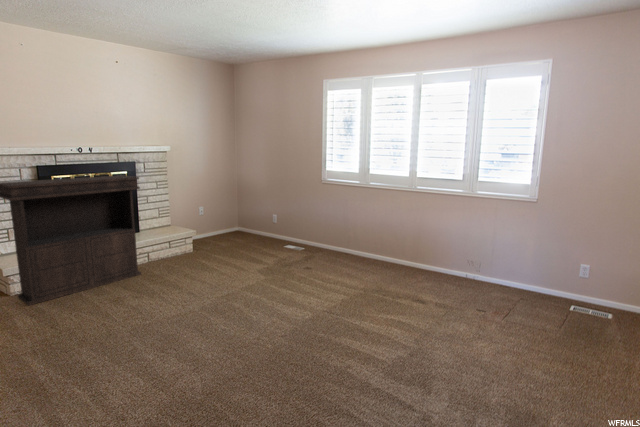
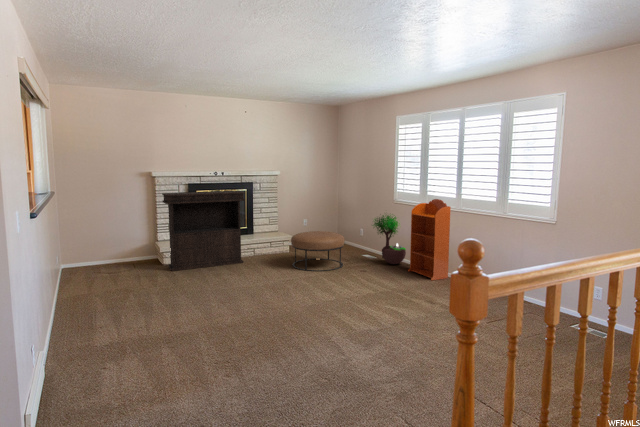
bookcase: none [353,180,405,271] -> present [408,199,451,280]
potted tree: none [303,193,342,254] -> present [373,215,406,264]
ottoman: none [210,223,278,276] -> present [291,231,345,271]

